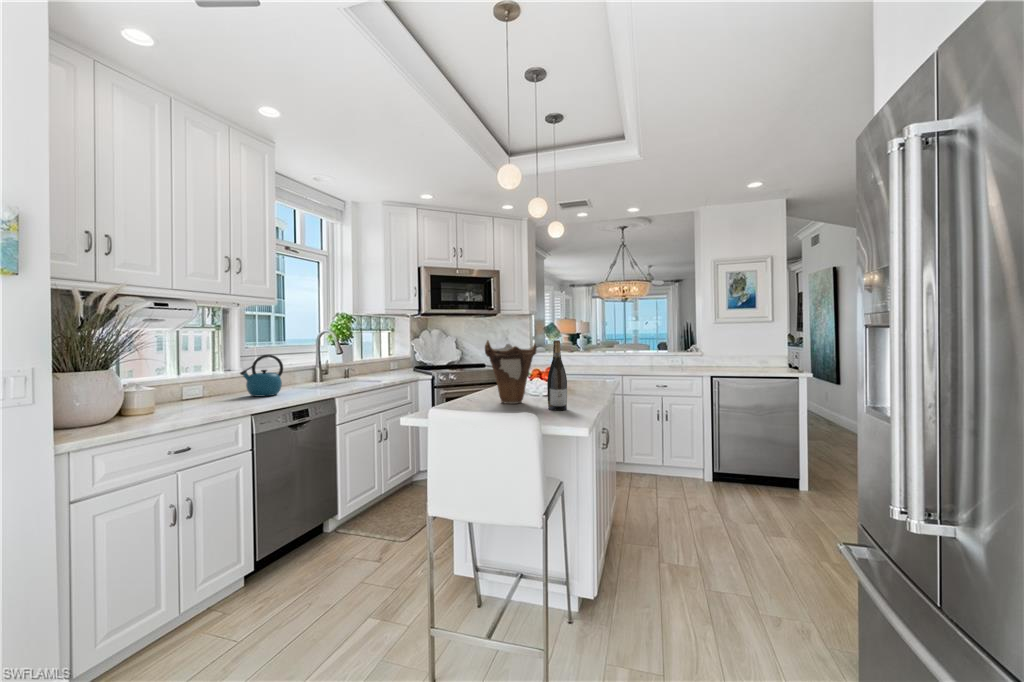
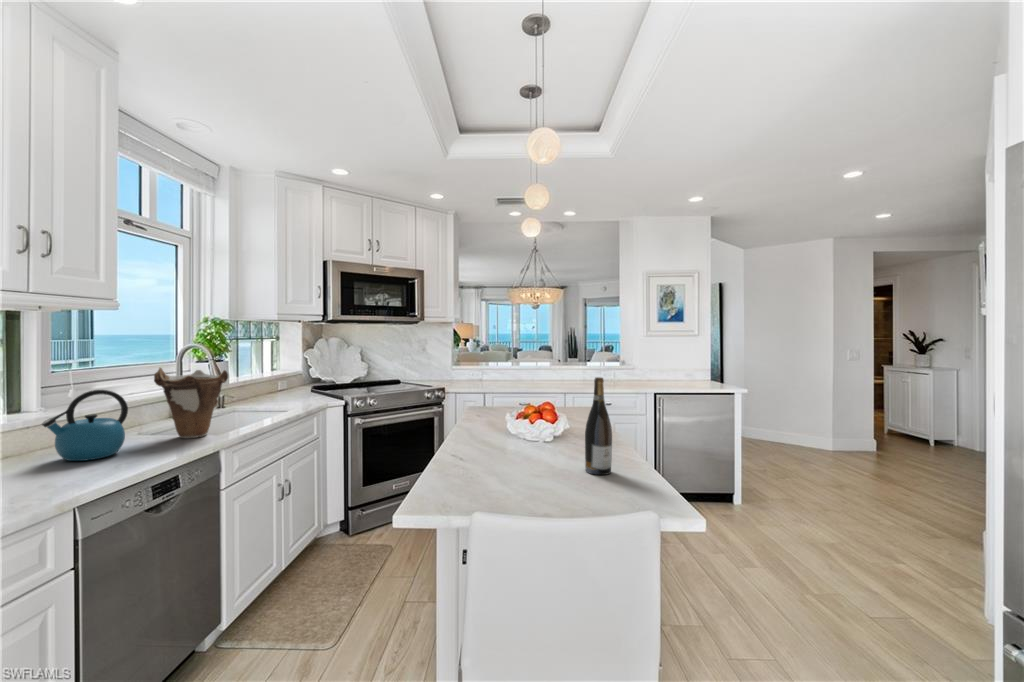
vase: present [485,340,537,404] -> present [154,367,228,438]

